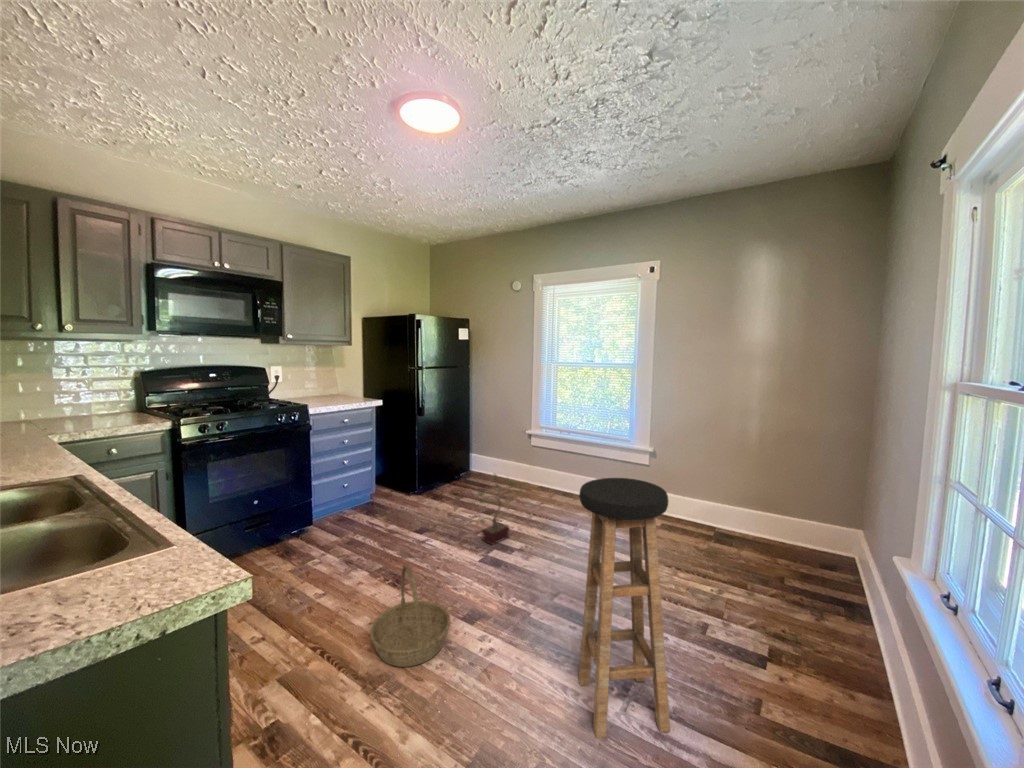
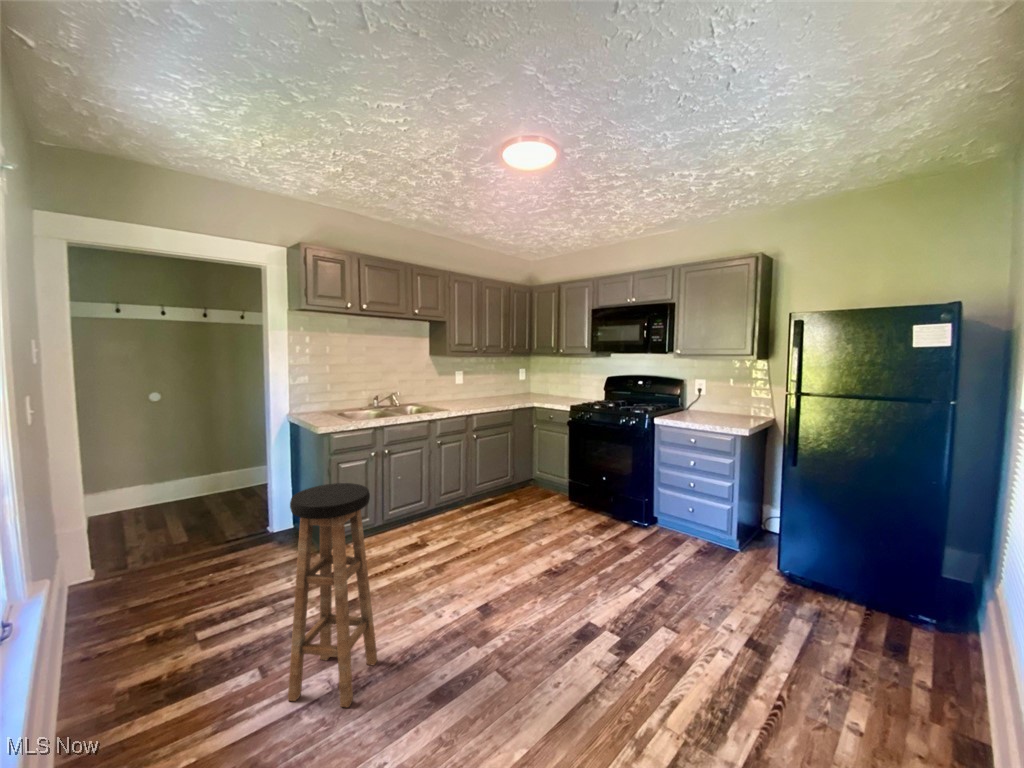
potted plant: present [478,475,522,544] -> none [624,552,698,656]
basket: present [370,565,450,667] -> none [436,523,494,592]

